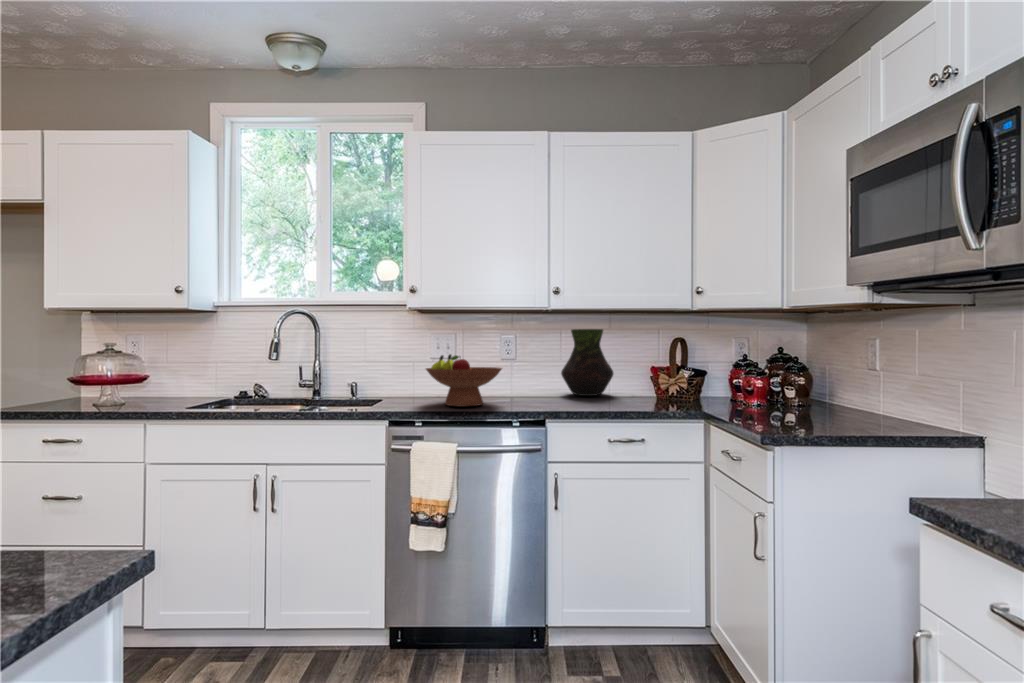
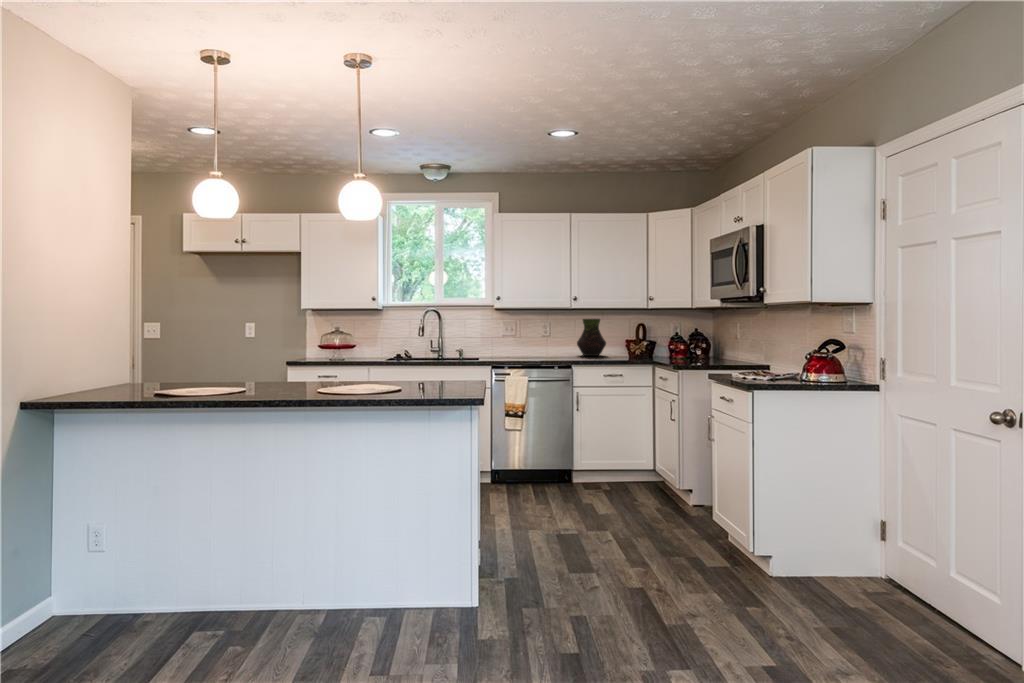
fruit bowl: present [426,354,502,407] -> none [506,332,547,360]

